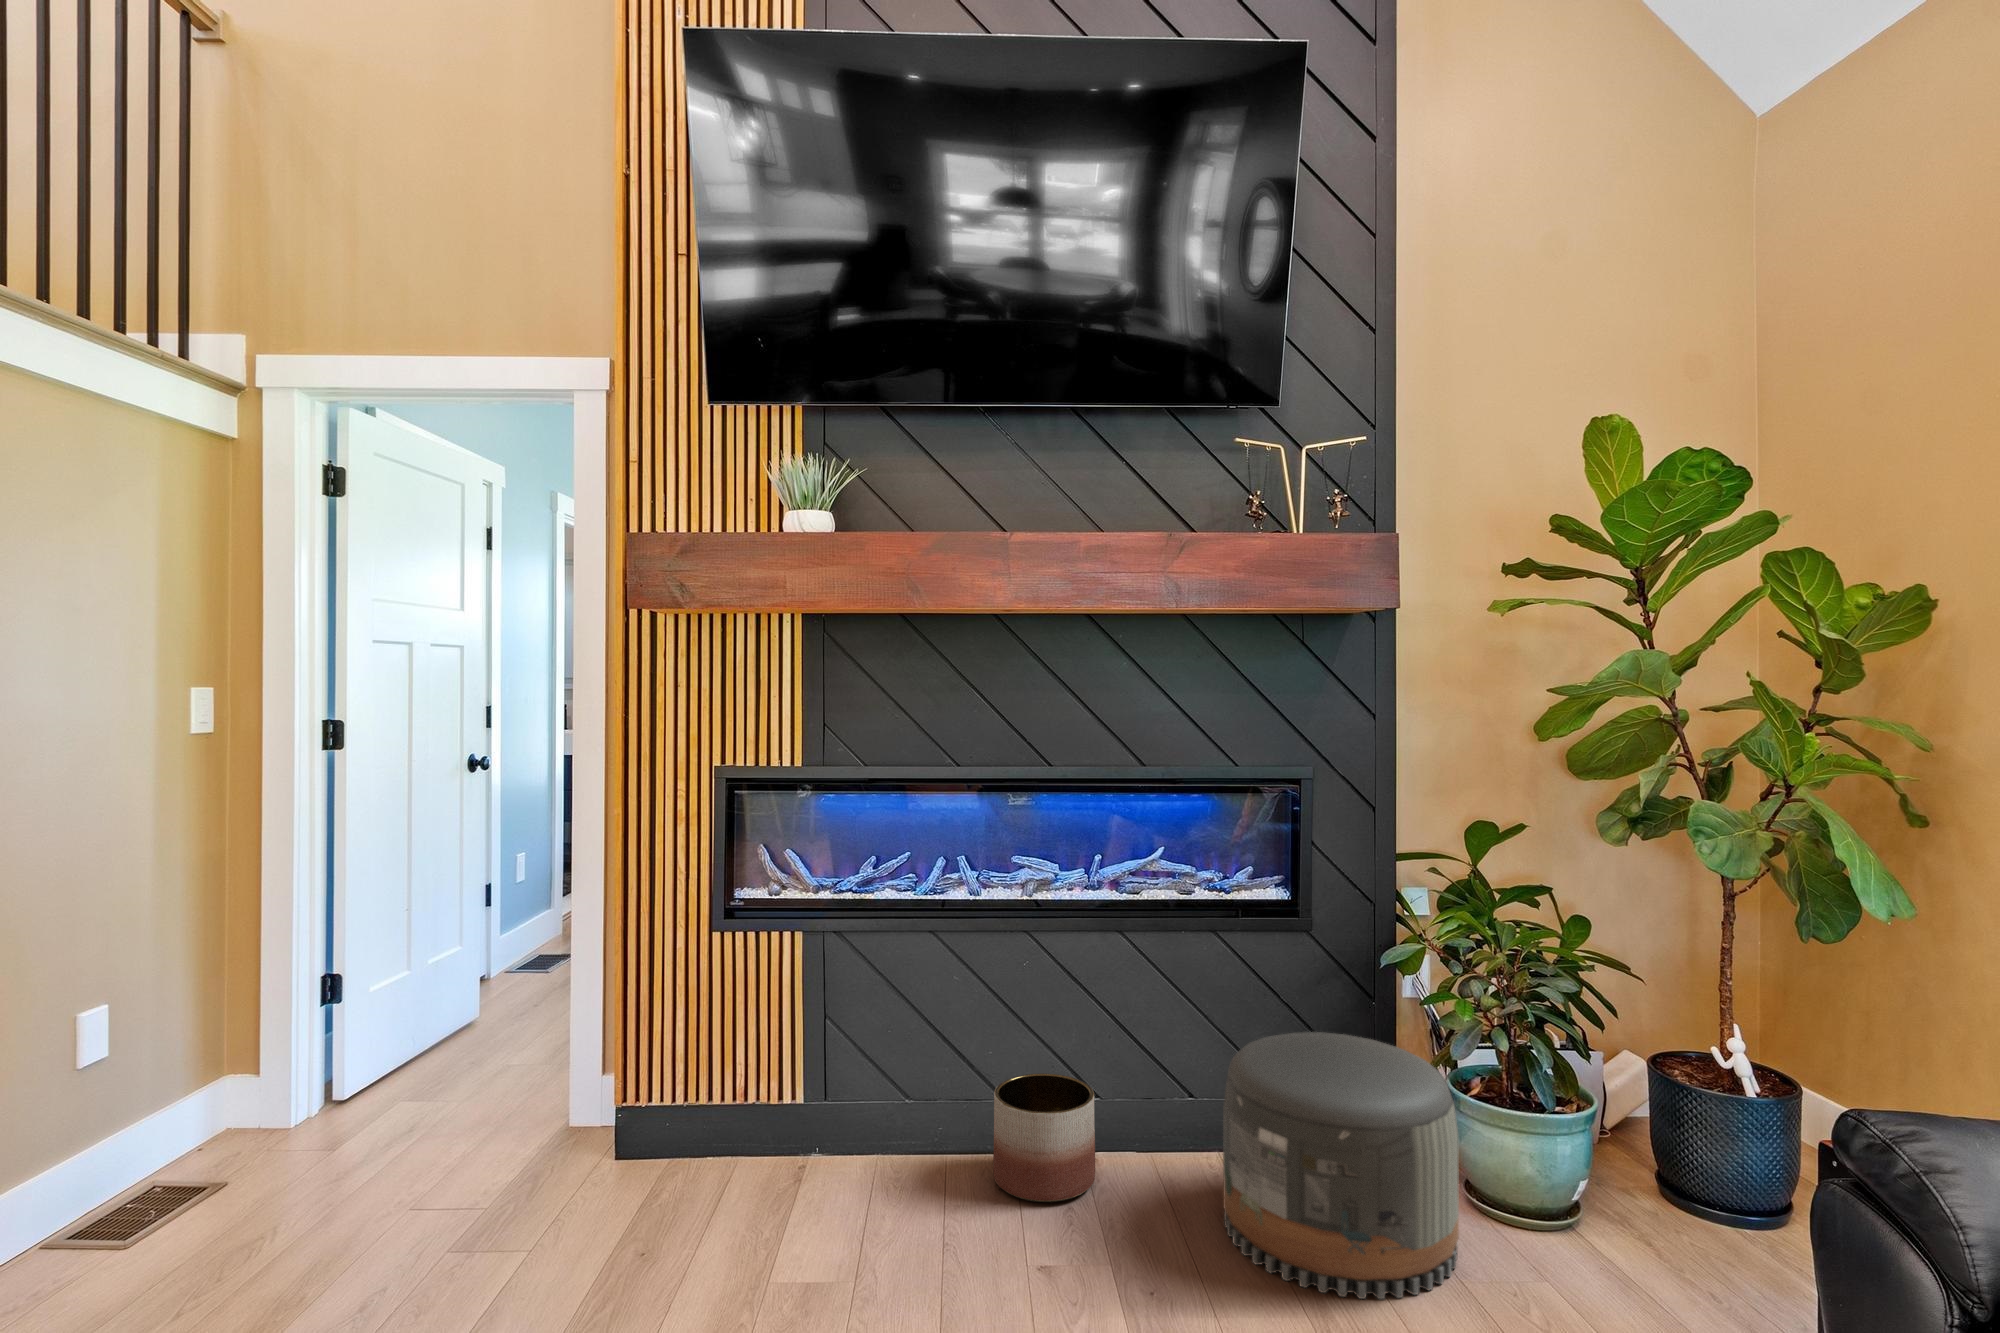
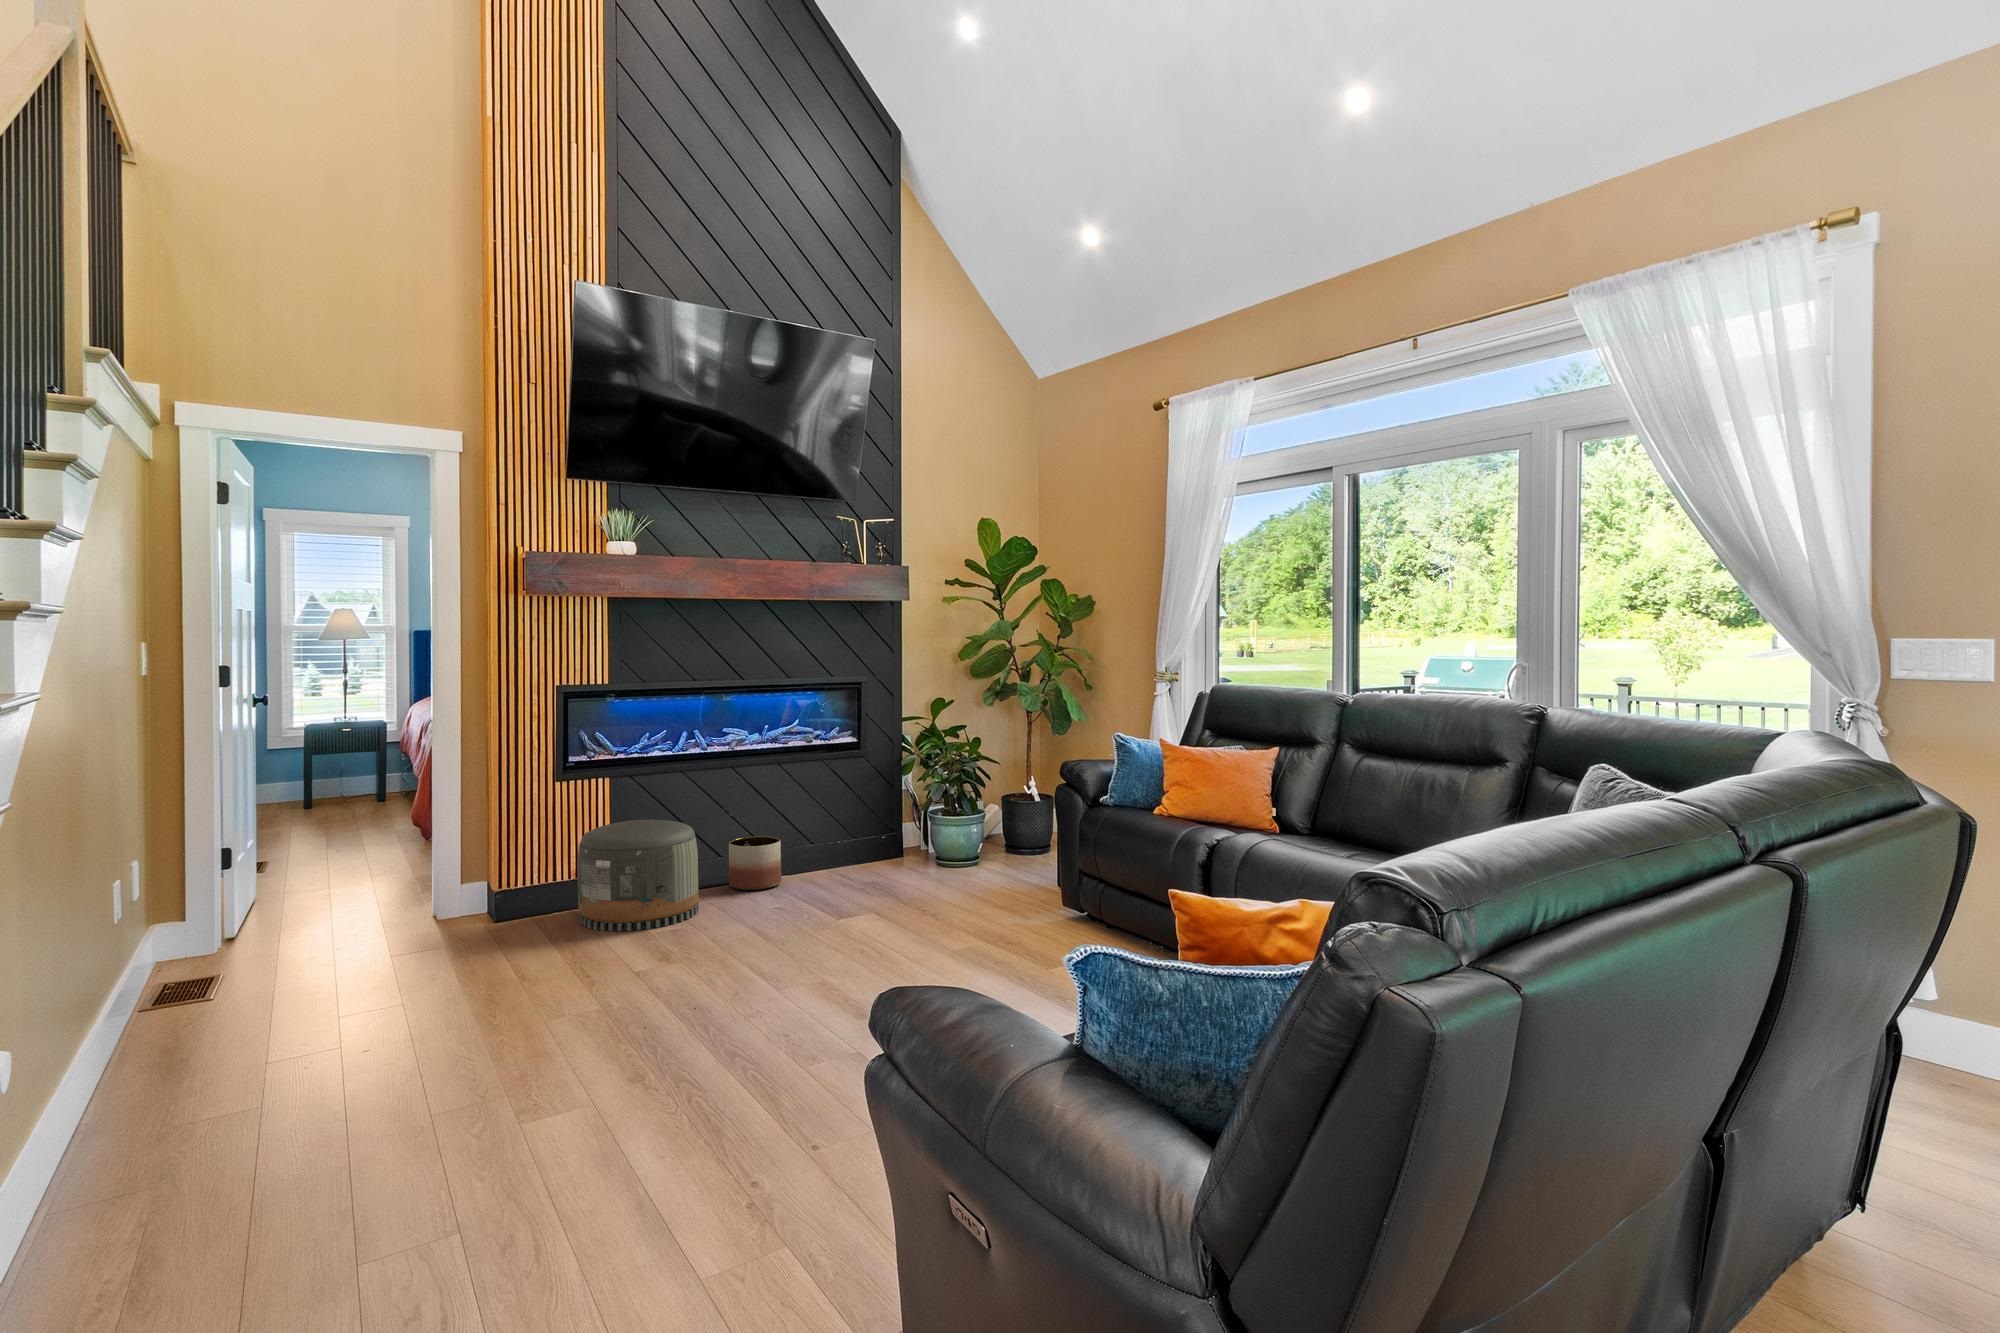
pouf: present [1223,1032,1459,1299] -> present [577,820,699,931]

